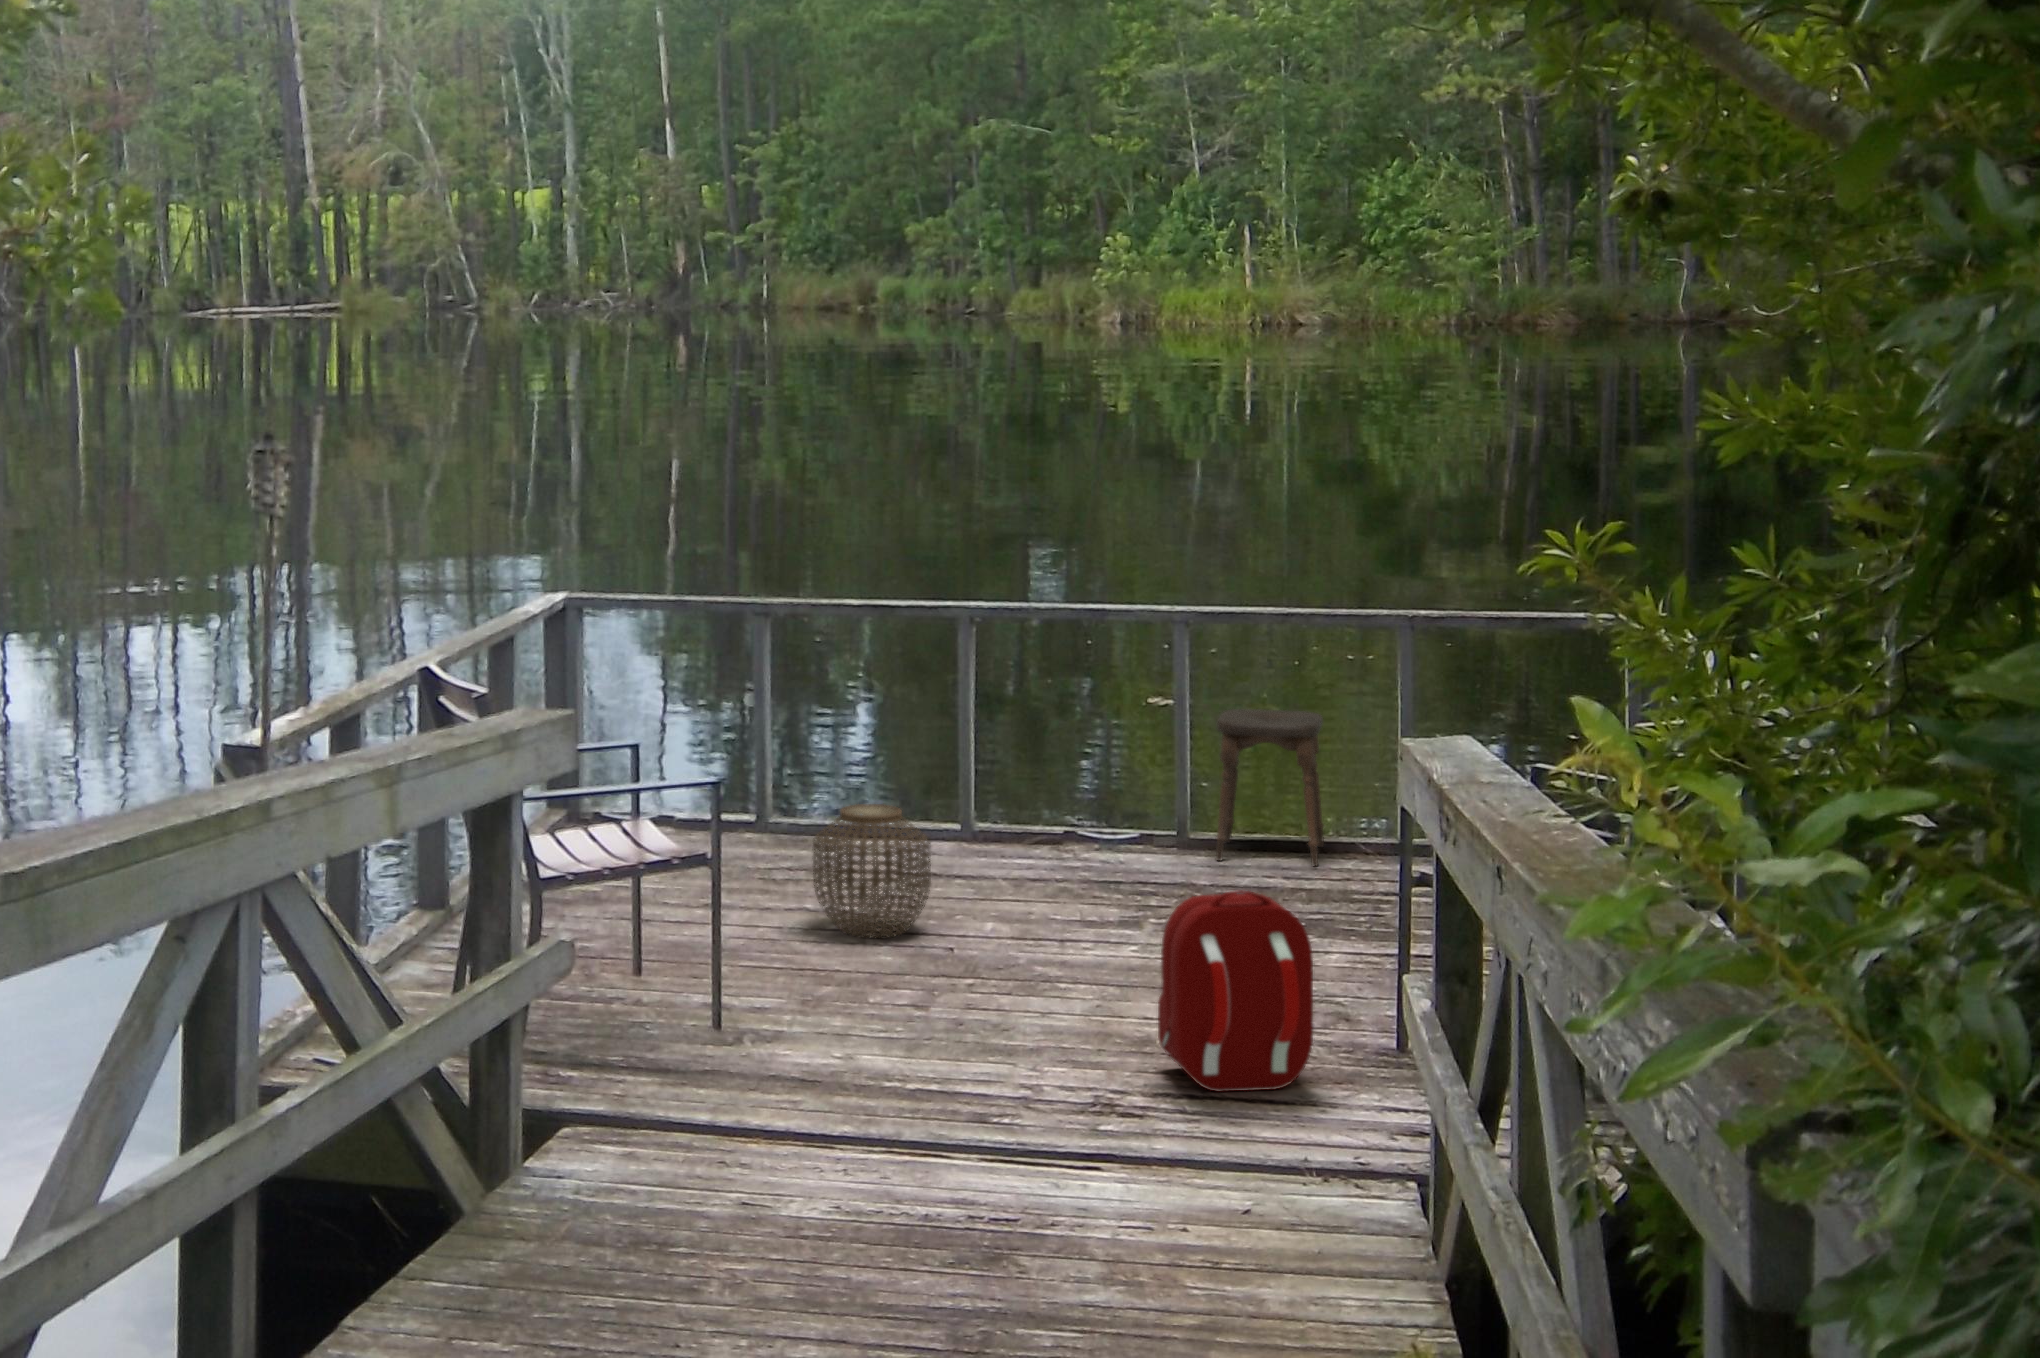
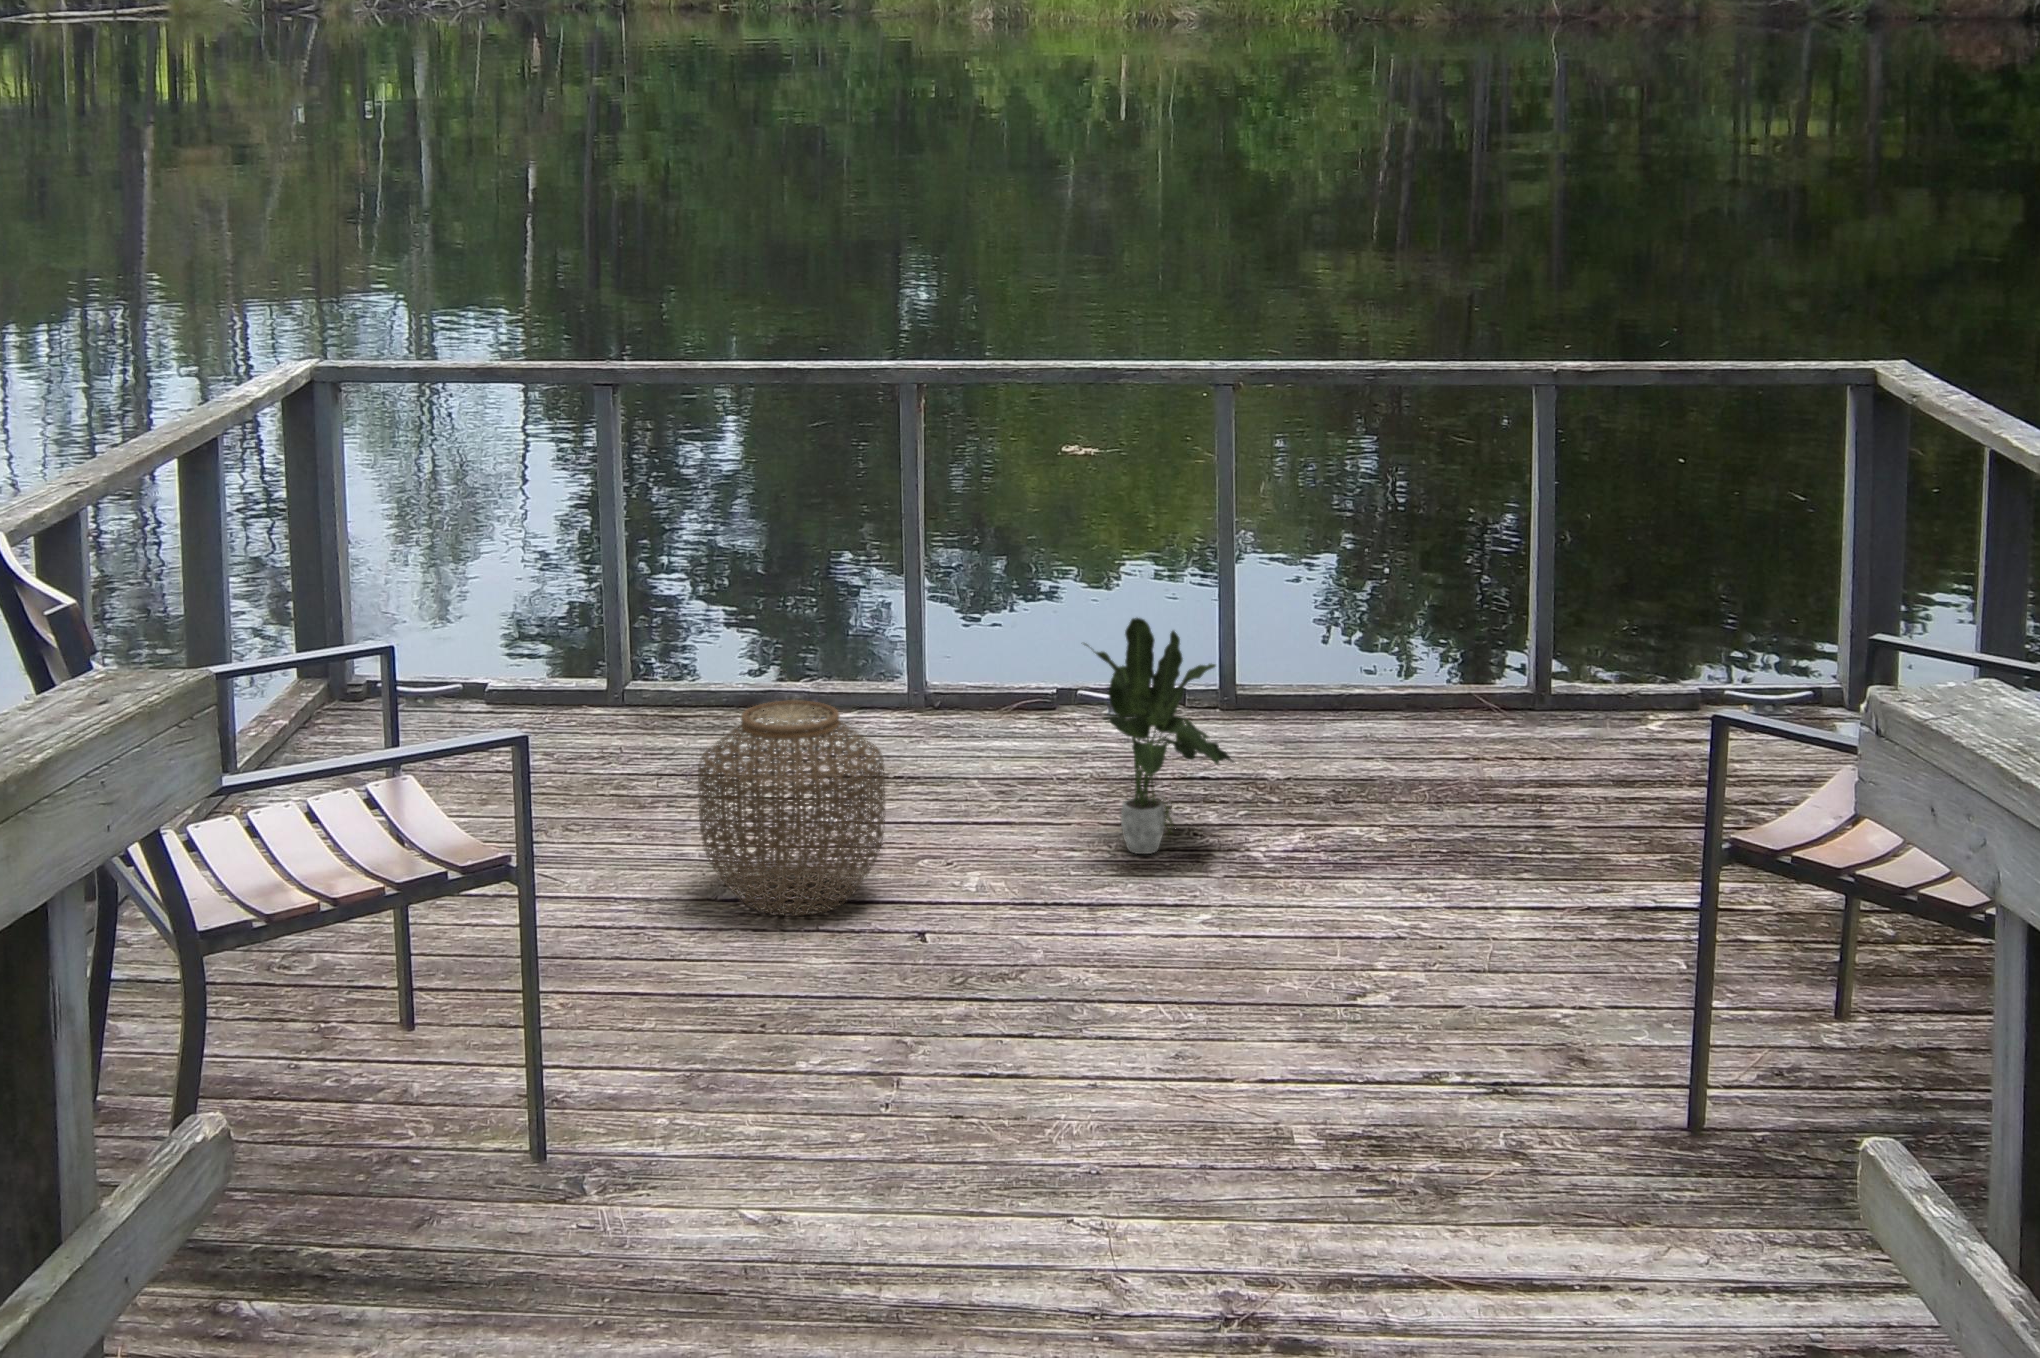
stool: present [1216,709,1324,866] -> none [1274,507,1420,733]
potted plant: none [1063,762,1166,919] -> present [1084,618,1234,854]
backpack: present [1158,890,1313,1092] -> none [1319,911,1602,1271]

